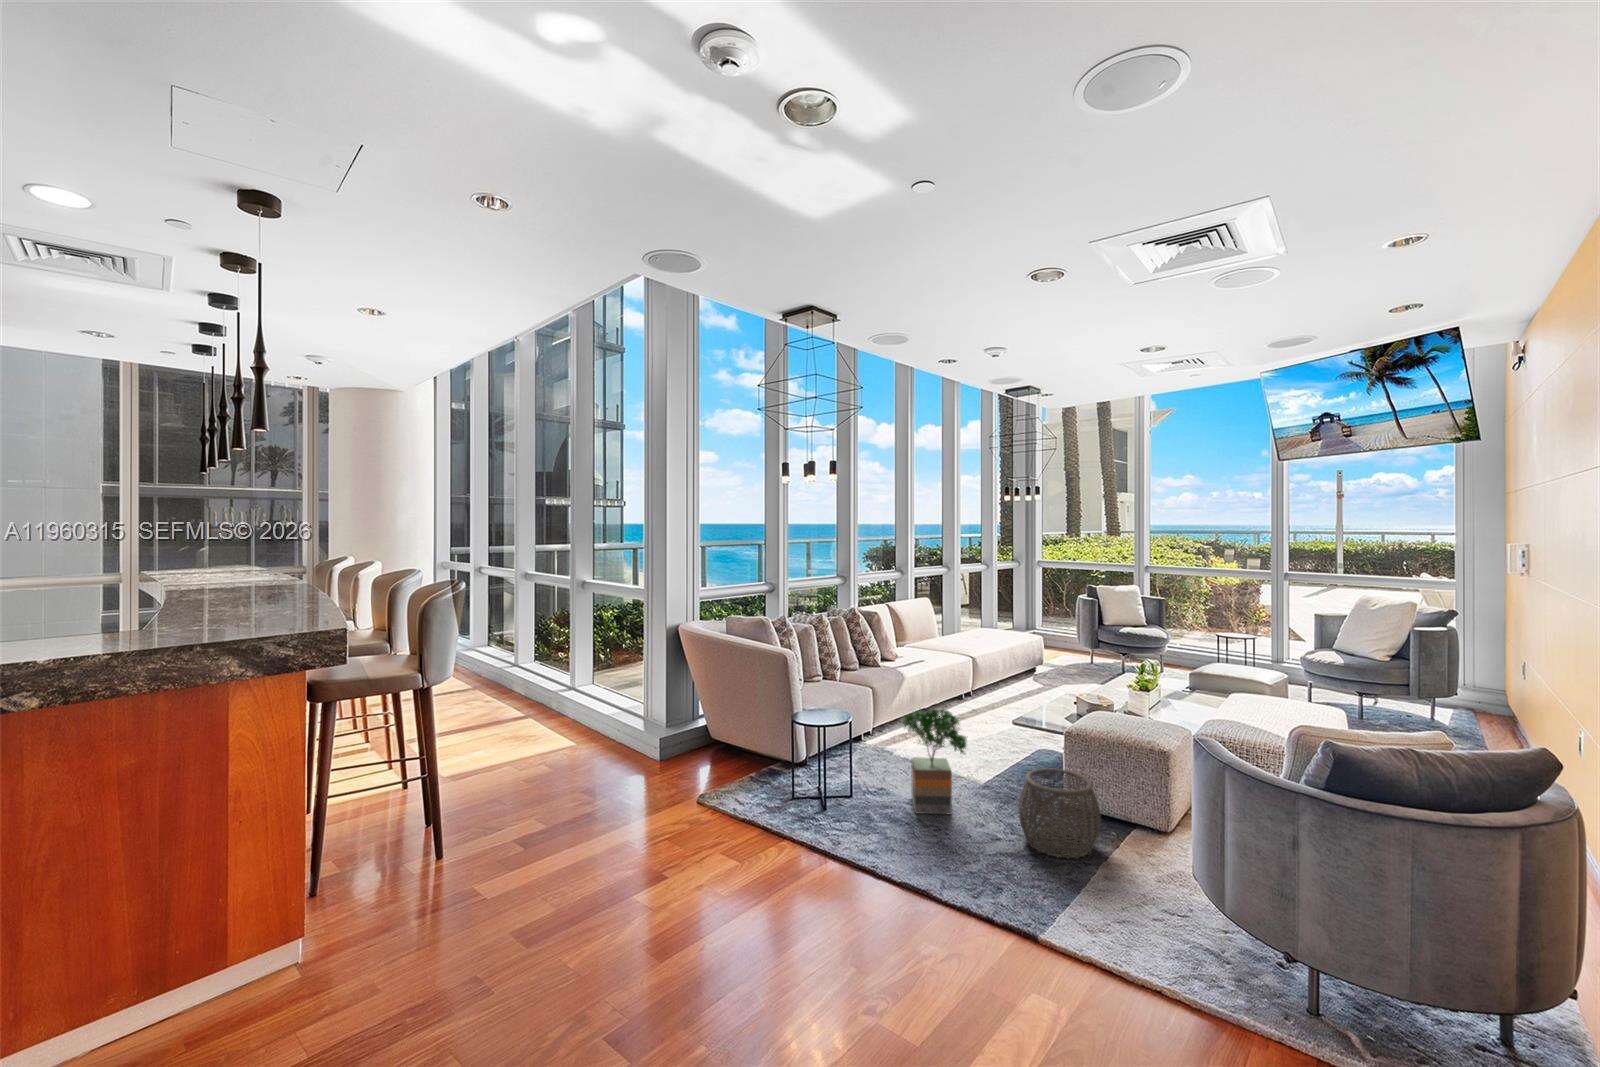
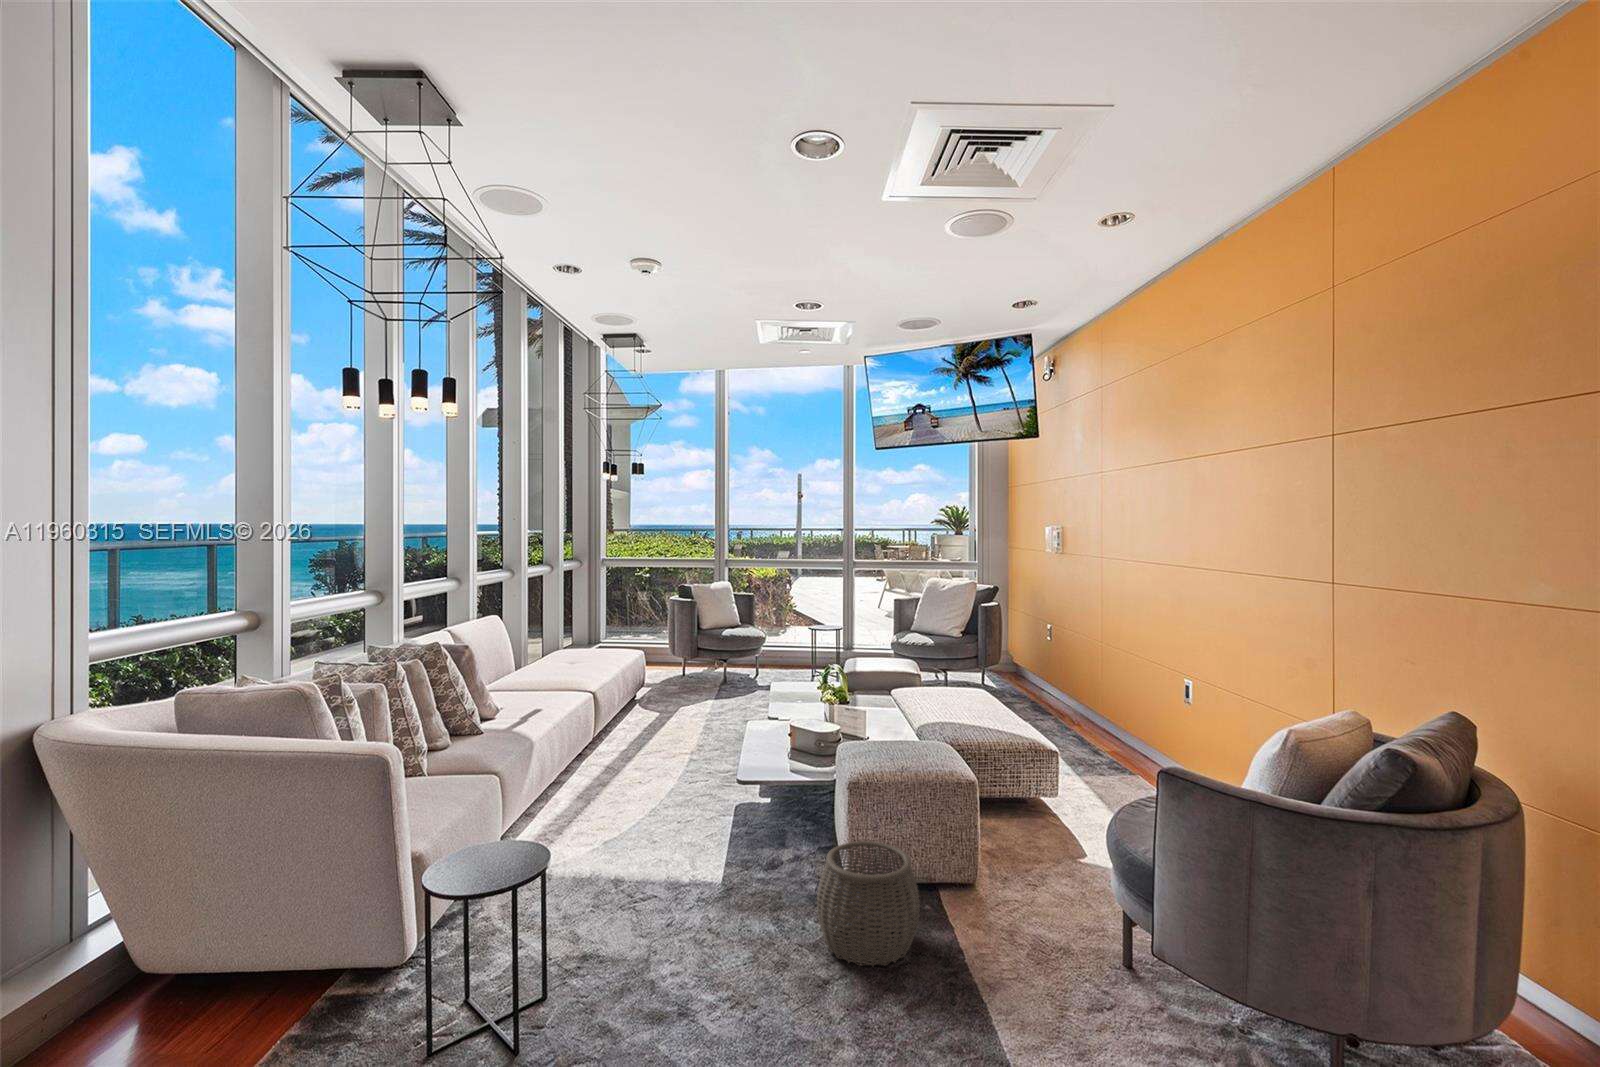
potted tree: present [902,709,967,814] -> none [627,790,740,967]

